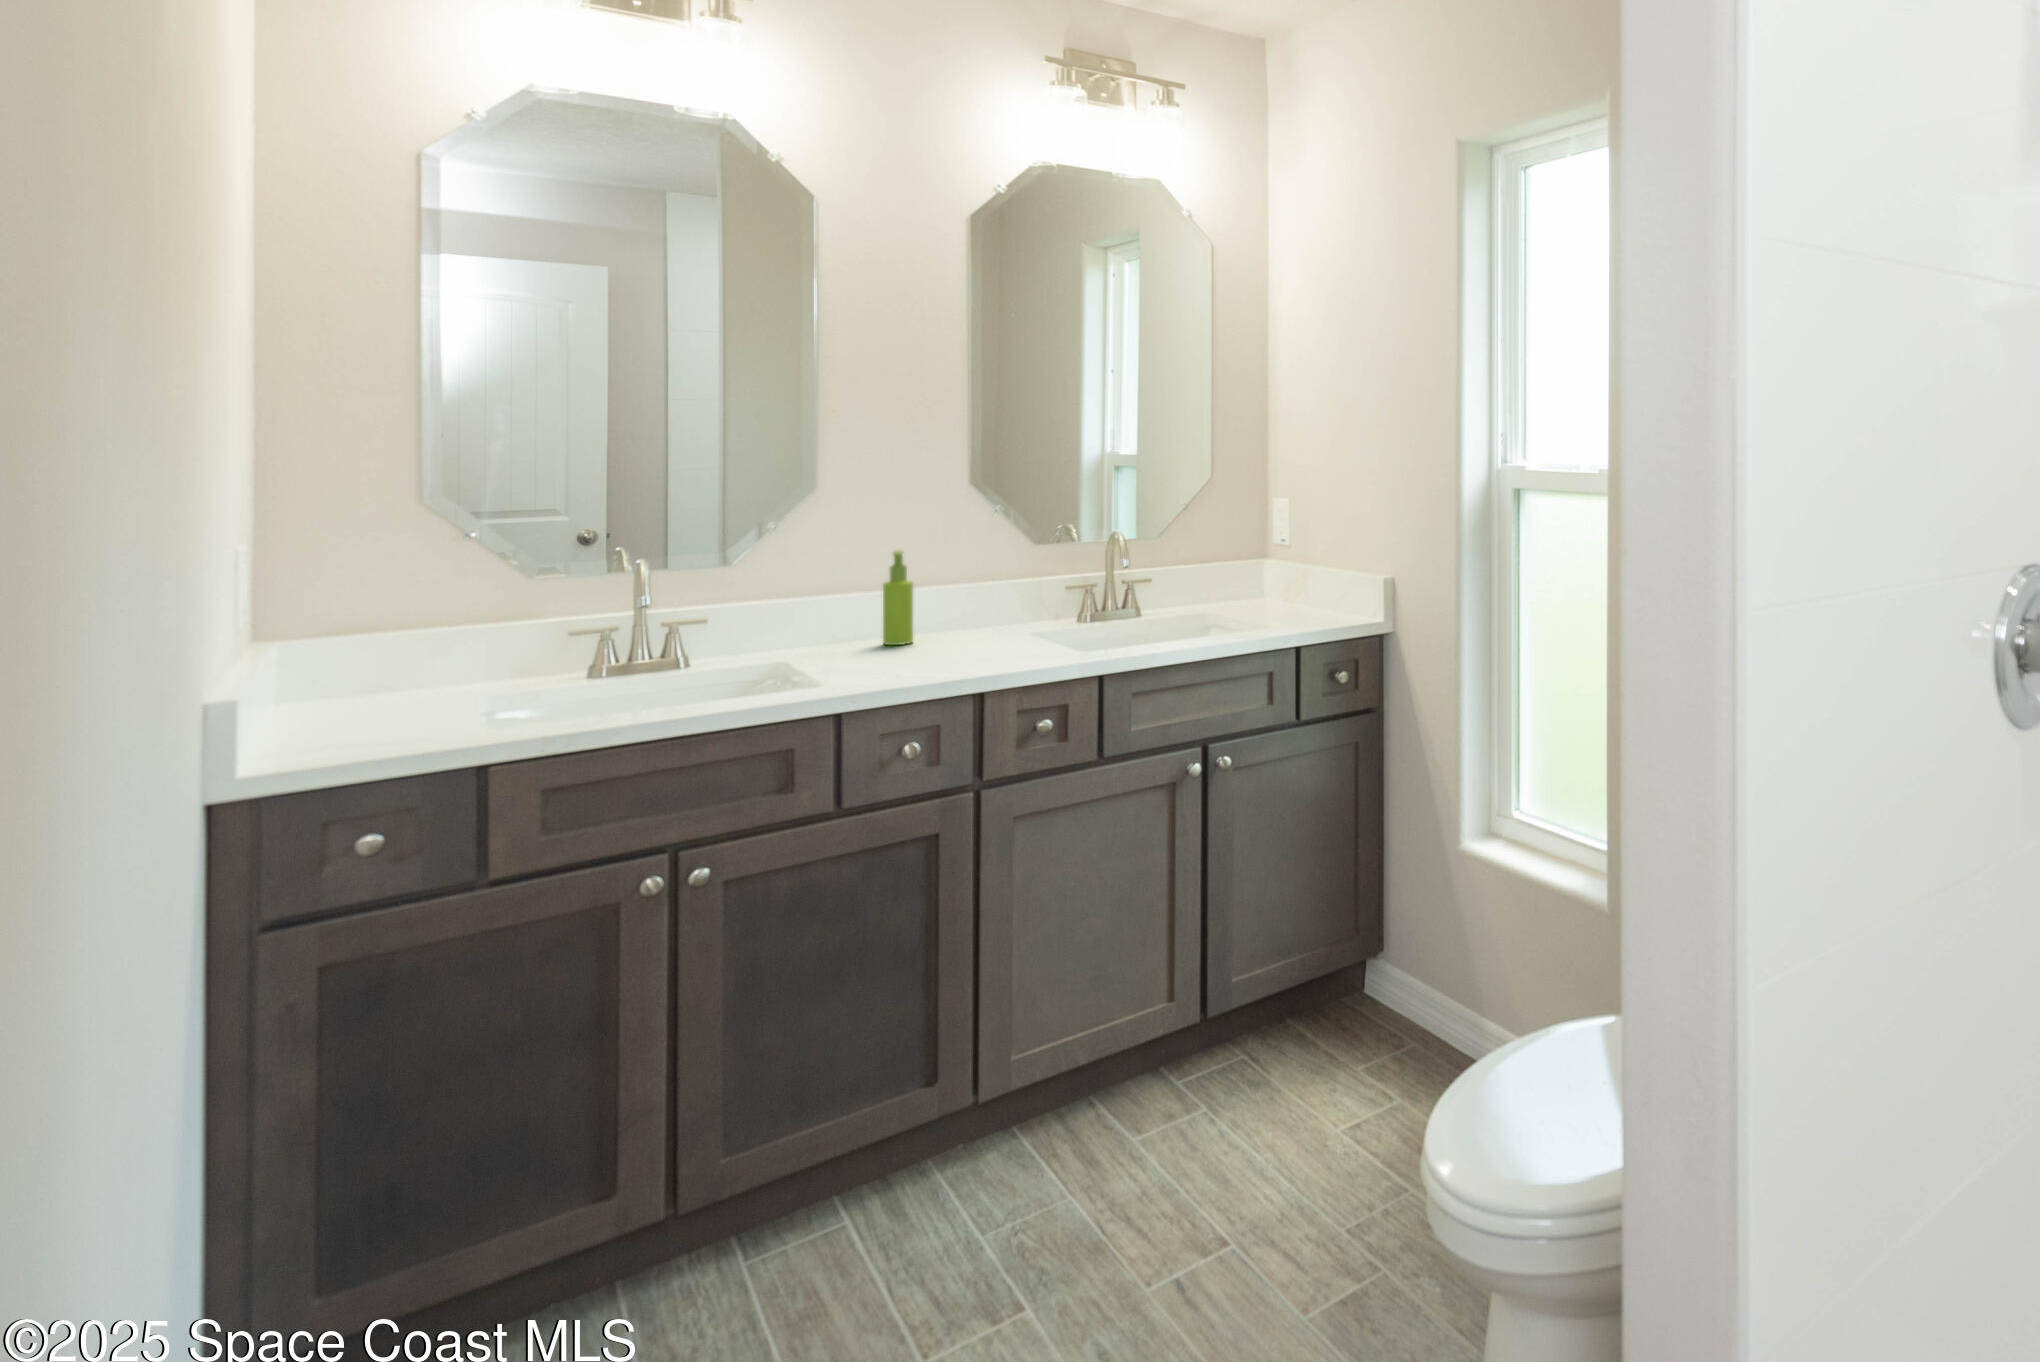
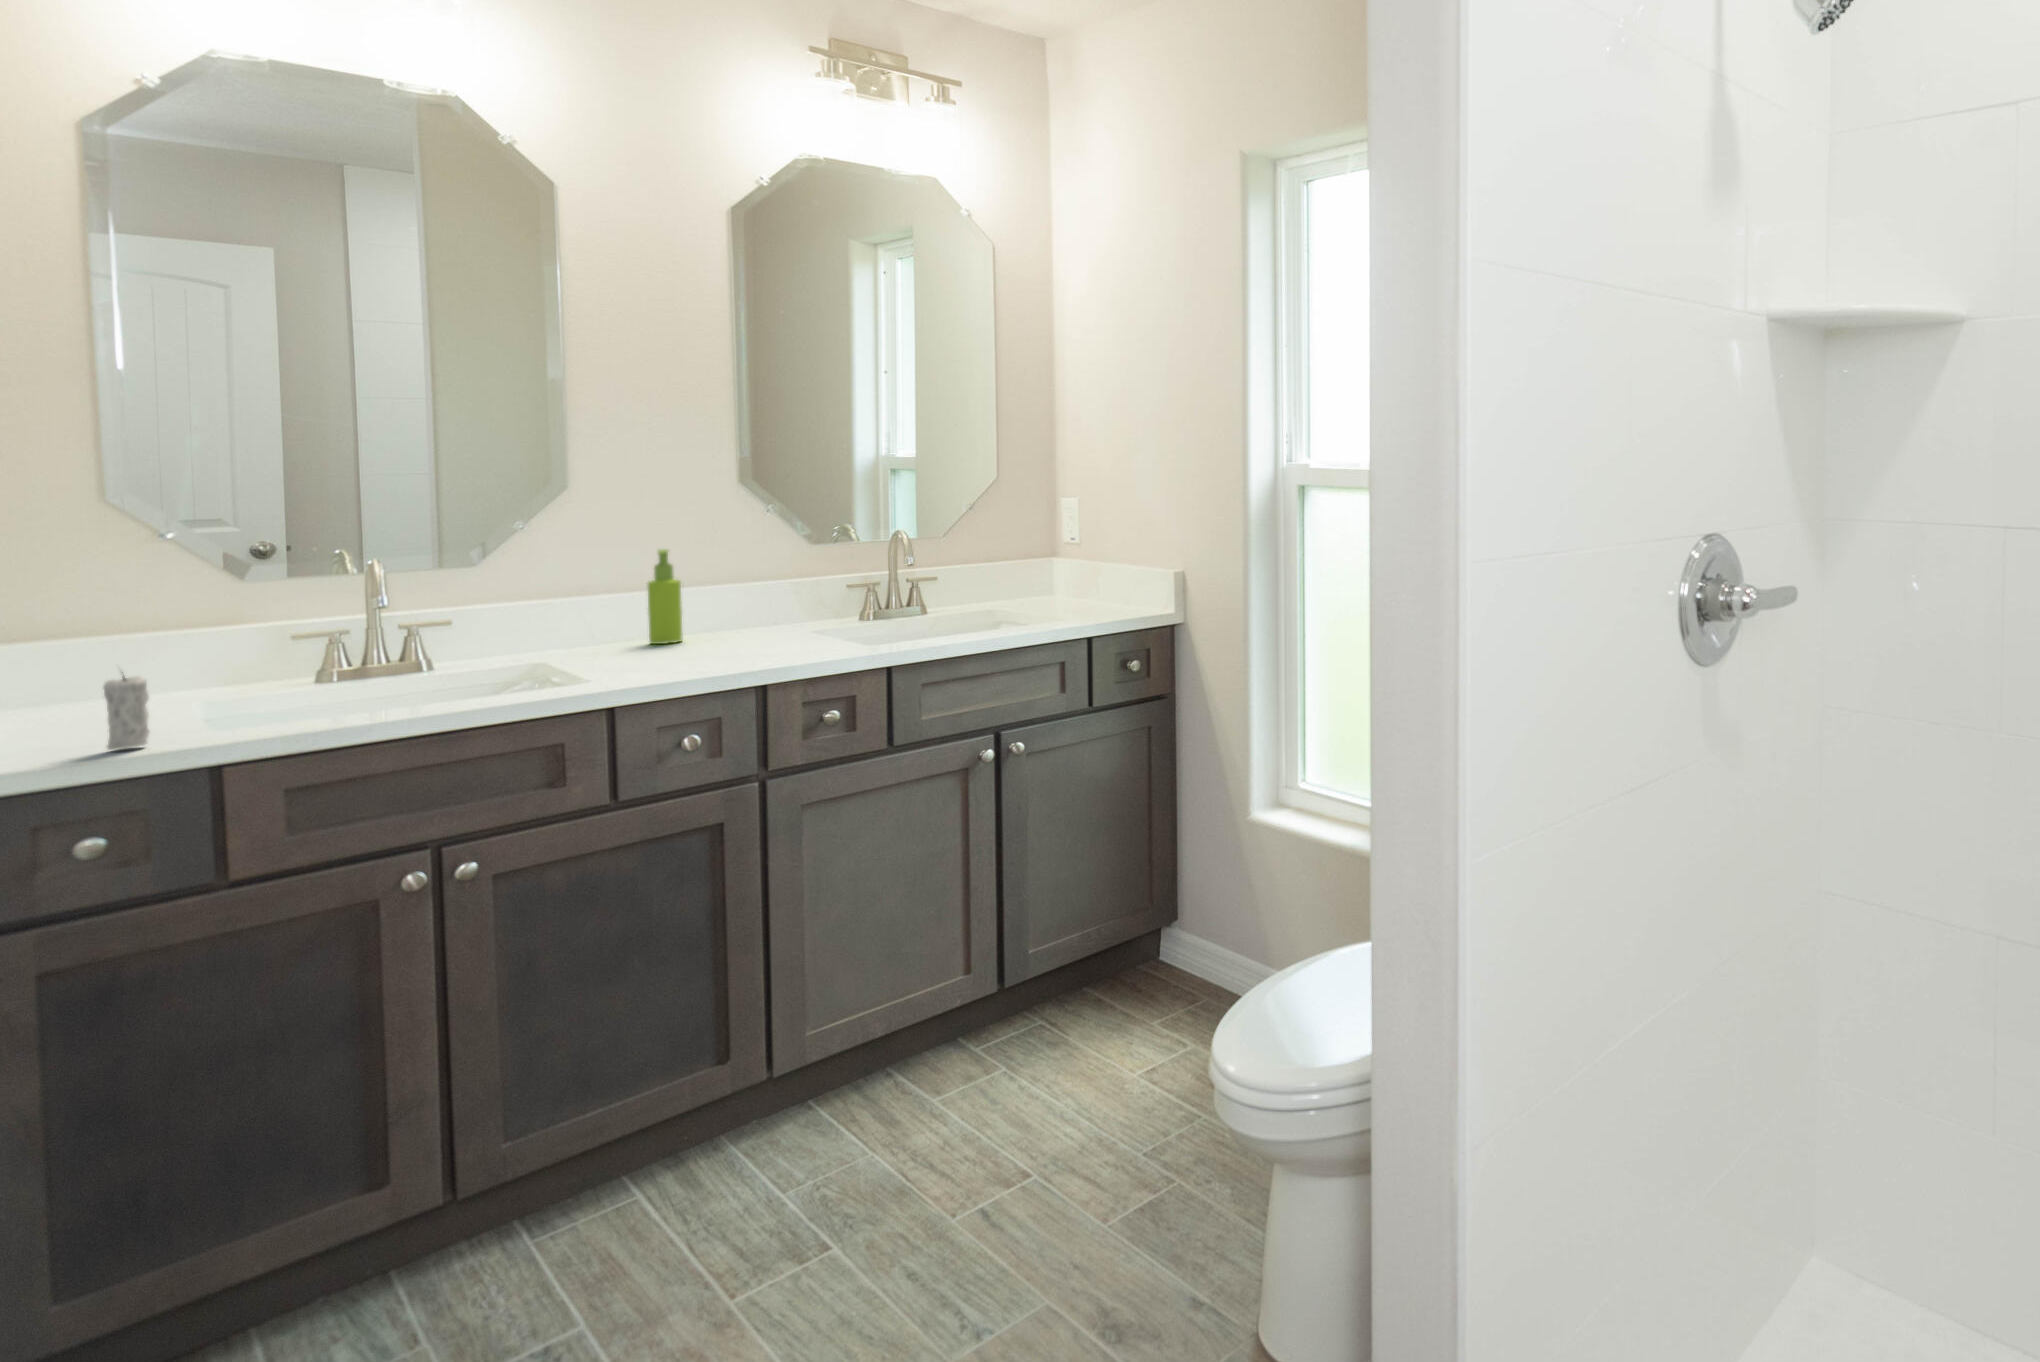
candle: none [389,661,429,745] -> present [103,672,149,750]

